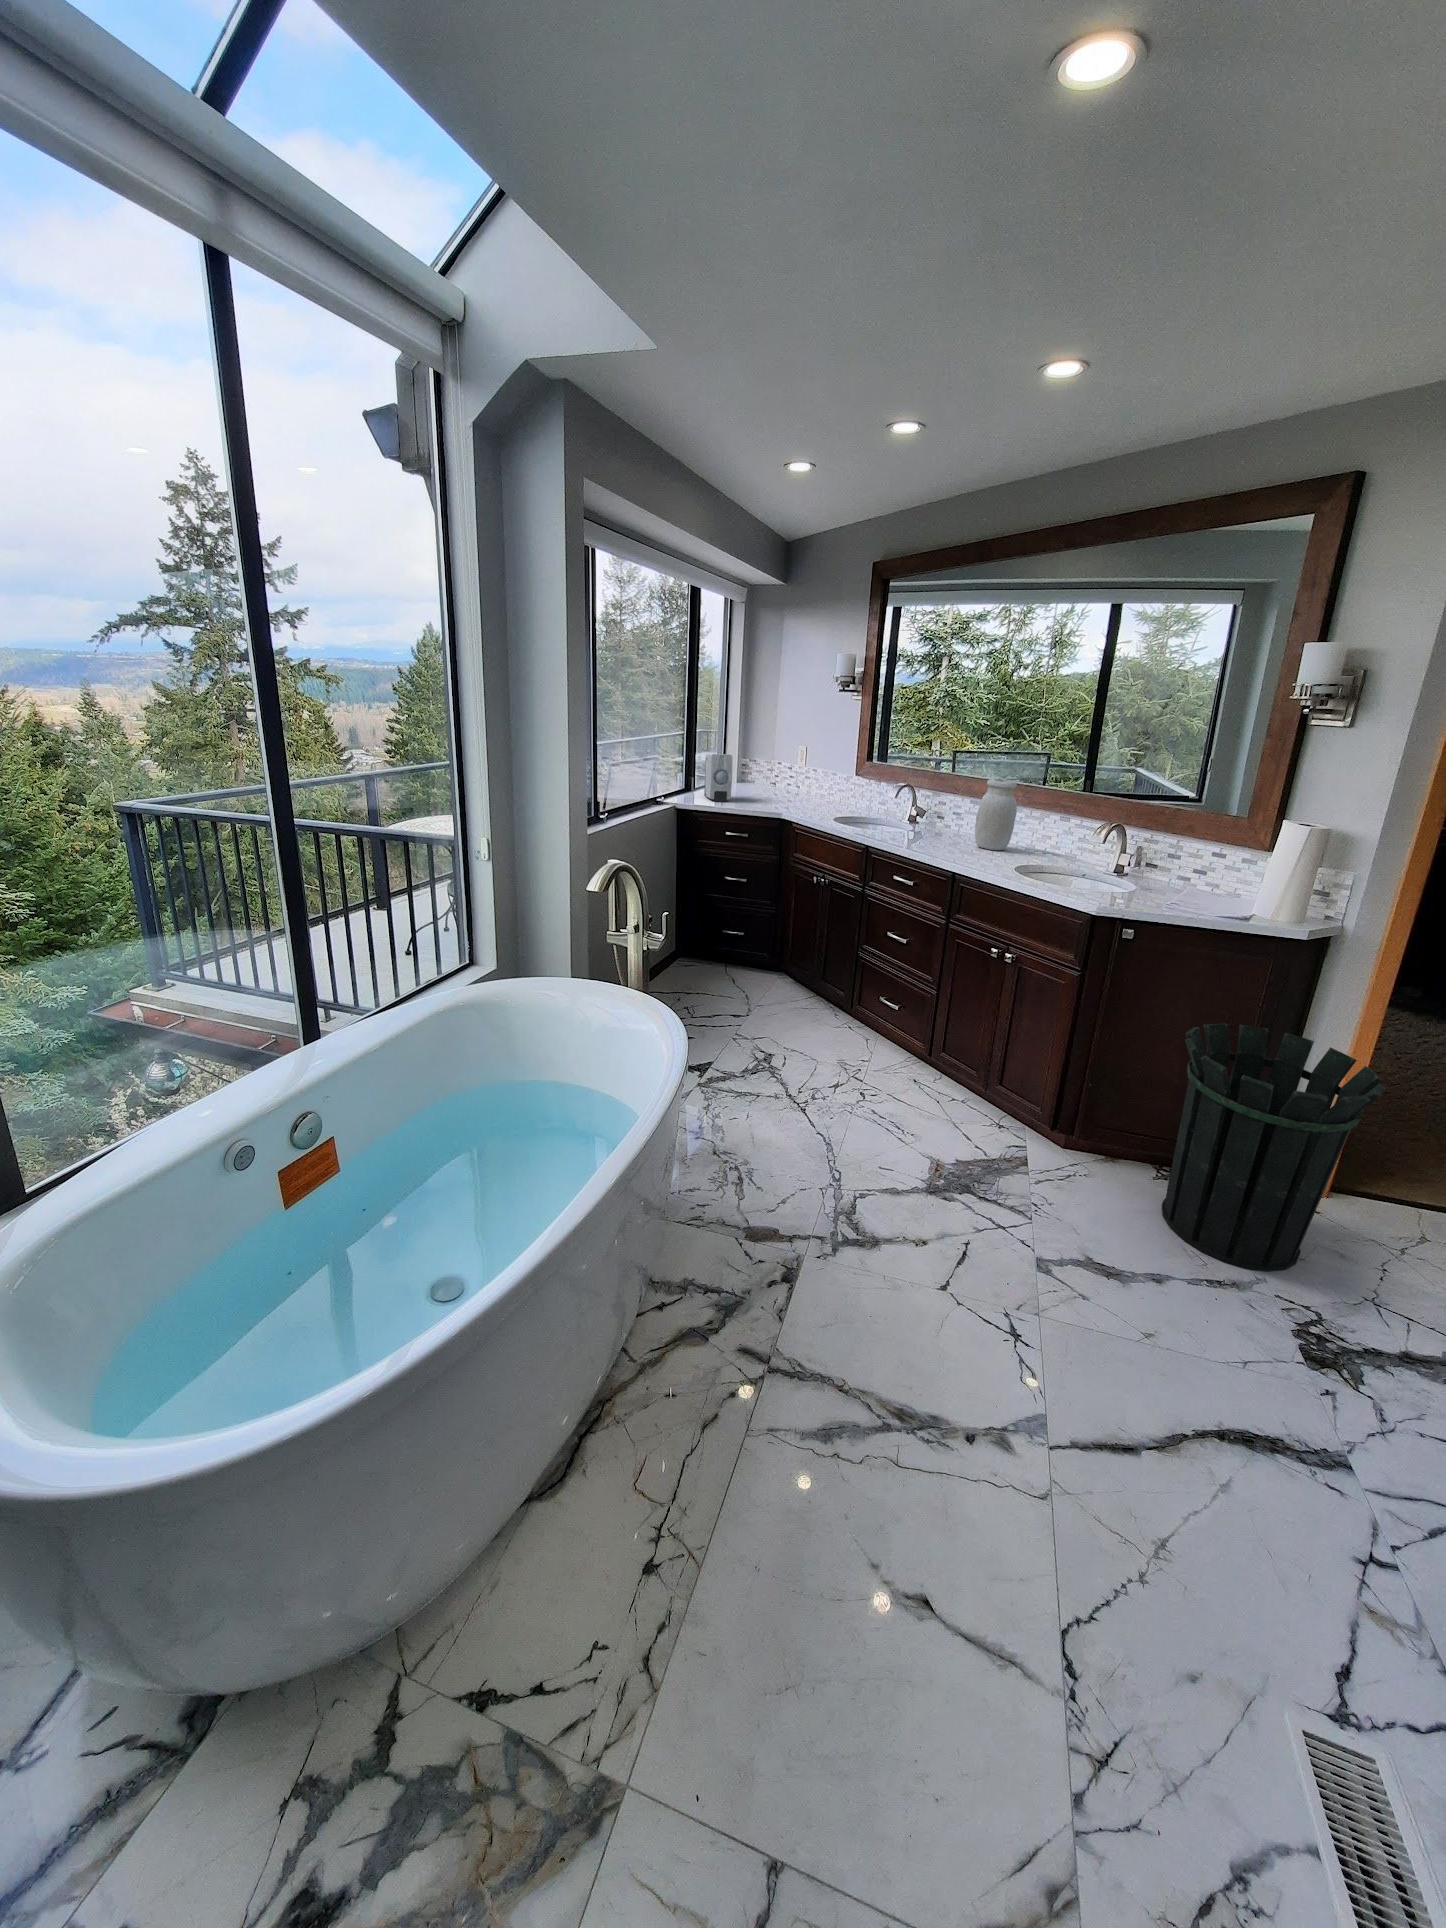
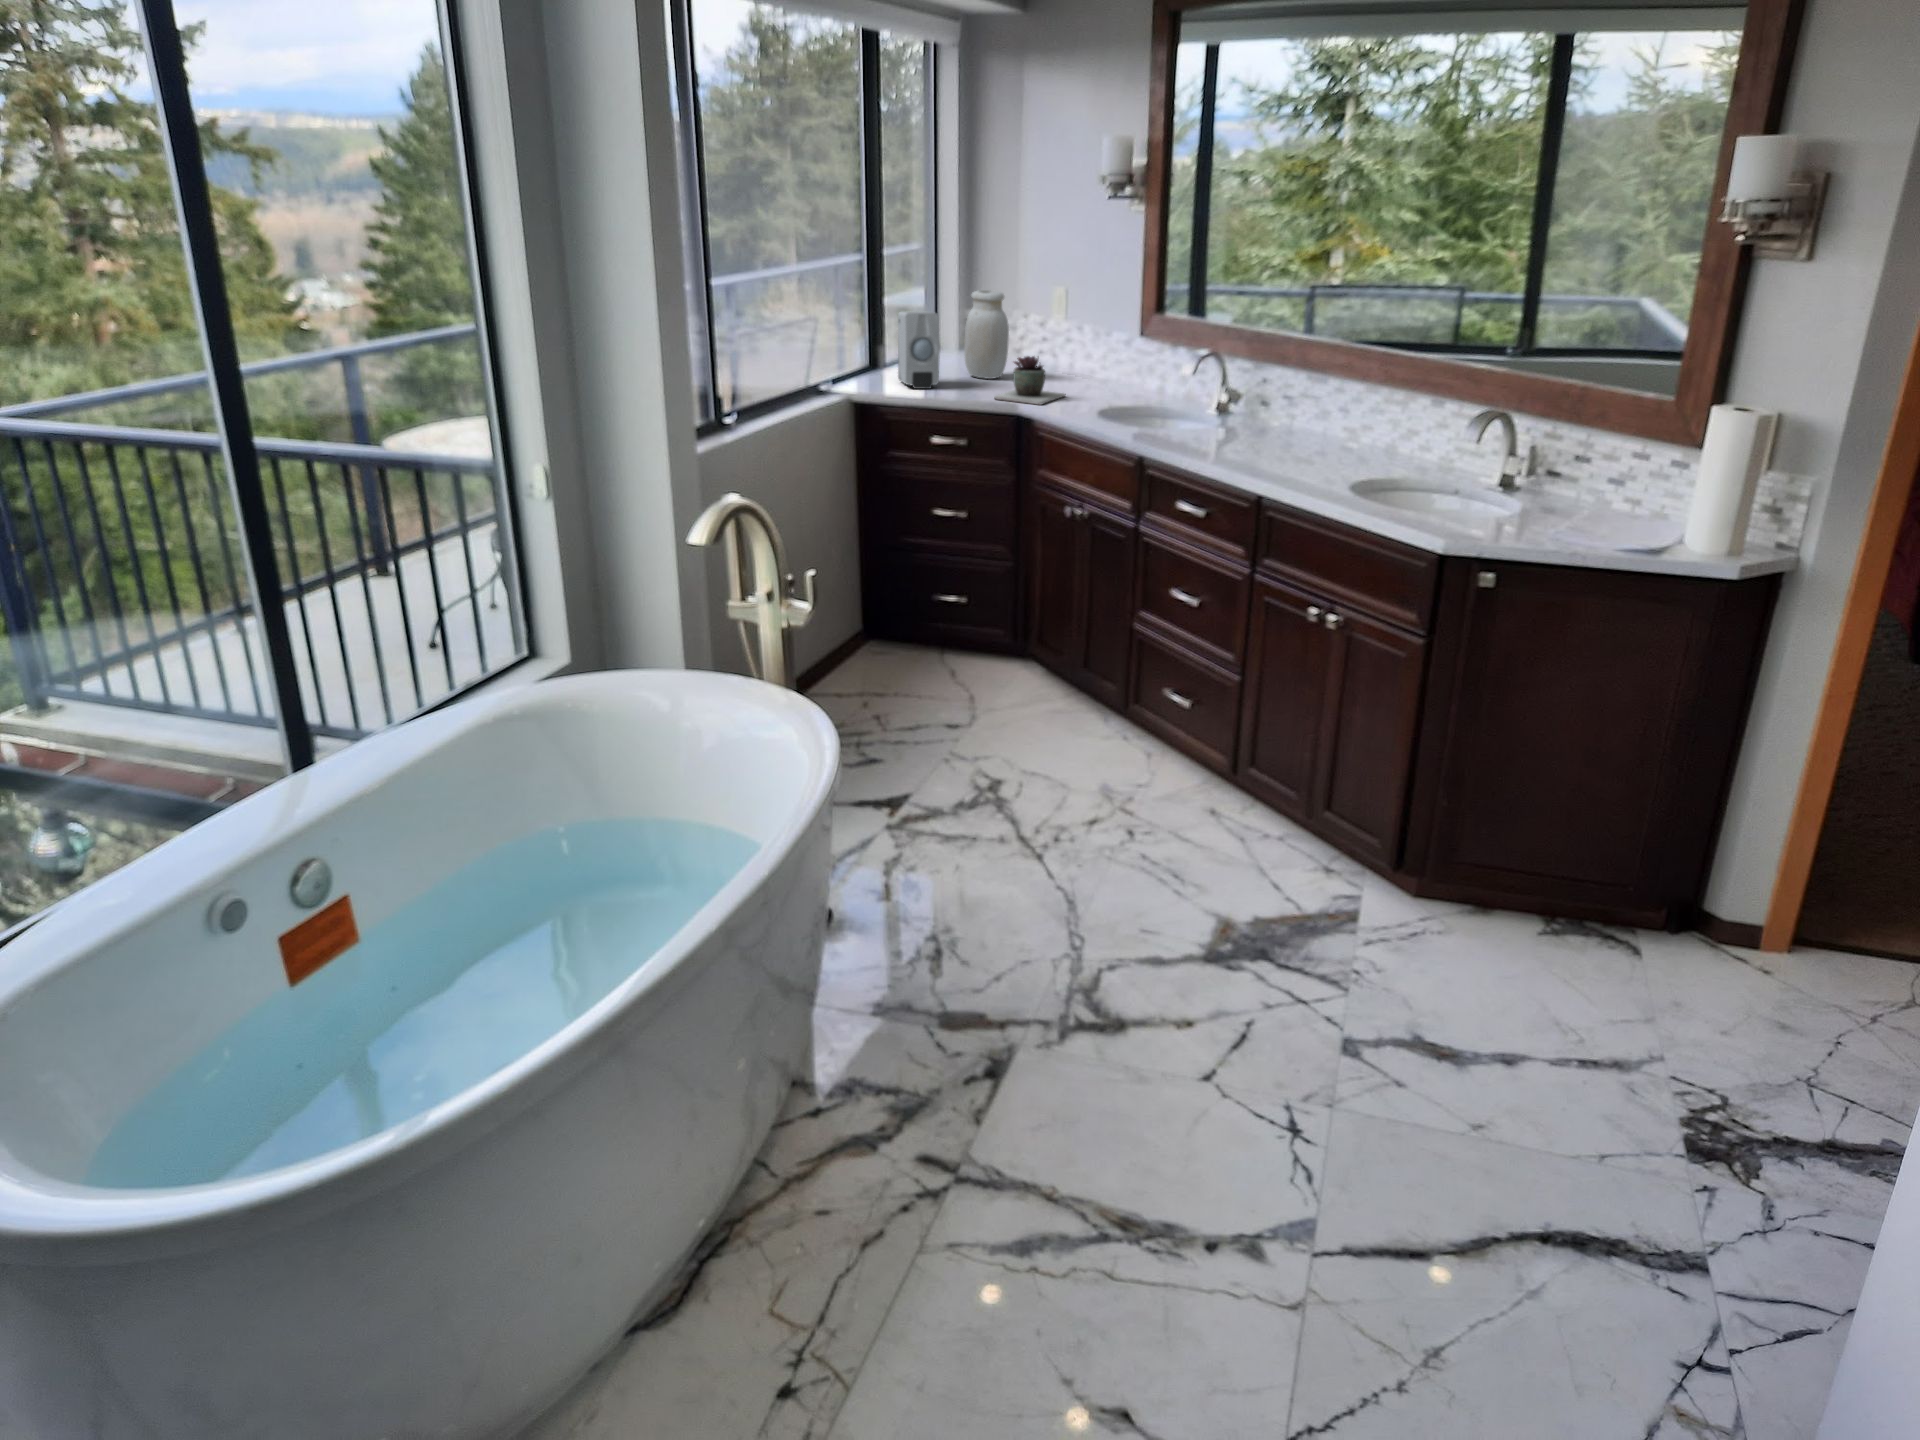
jar: present [975,779,1017,850] -> present [964,290,1009,379]
succulent plant: none [767,782,812,813] -> present [994,356,1065,405]
waste bin: present [1162,1024,1385,1271] -> none [1536,704,1823,1046]

